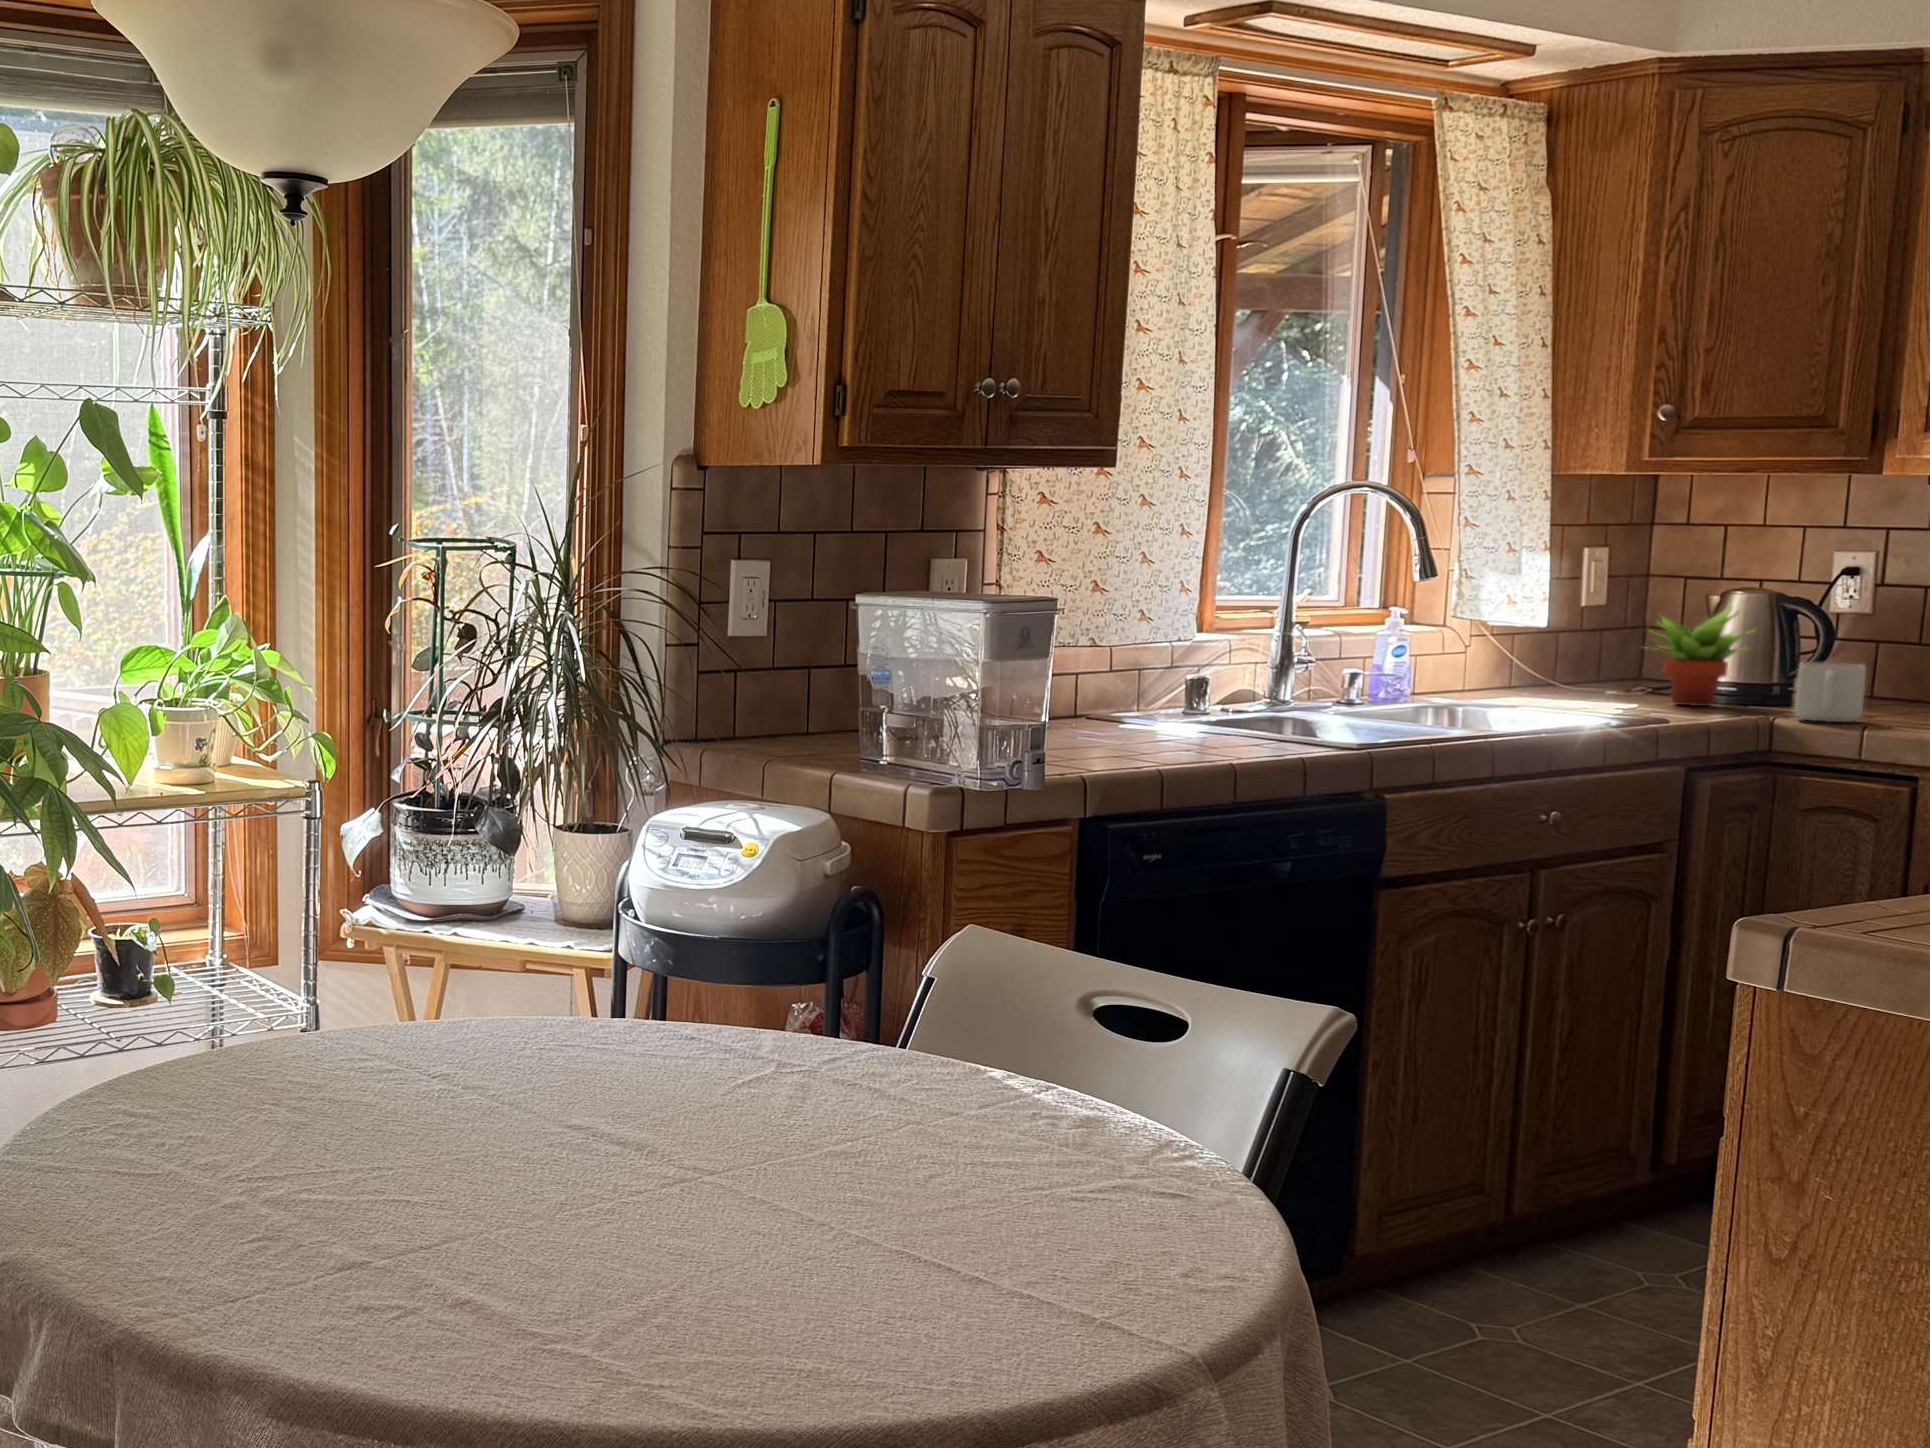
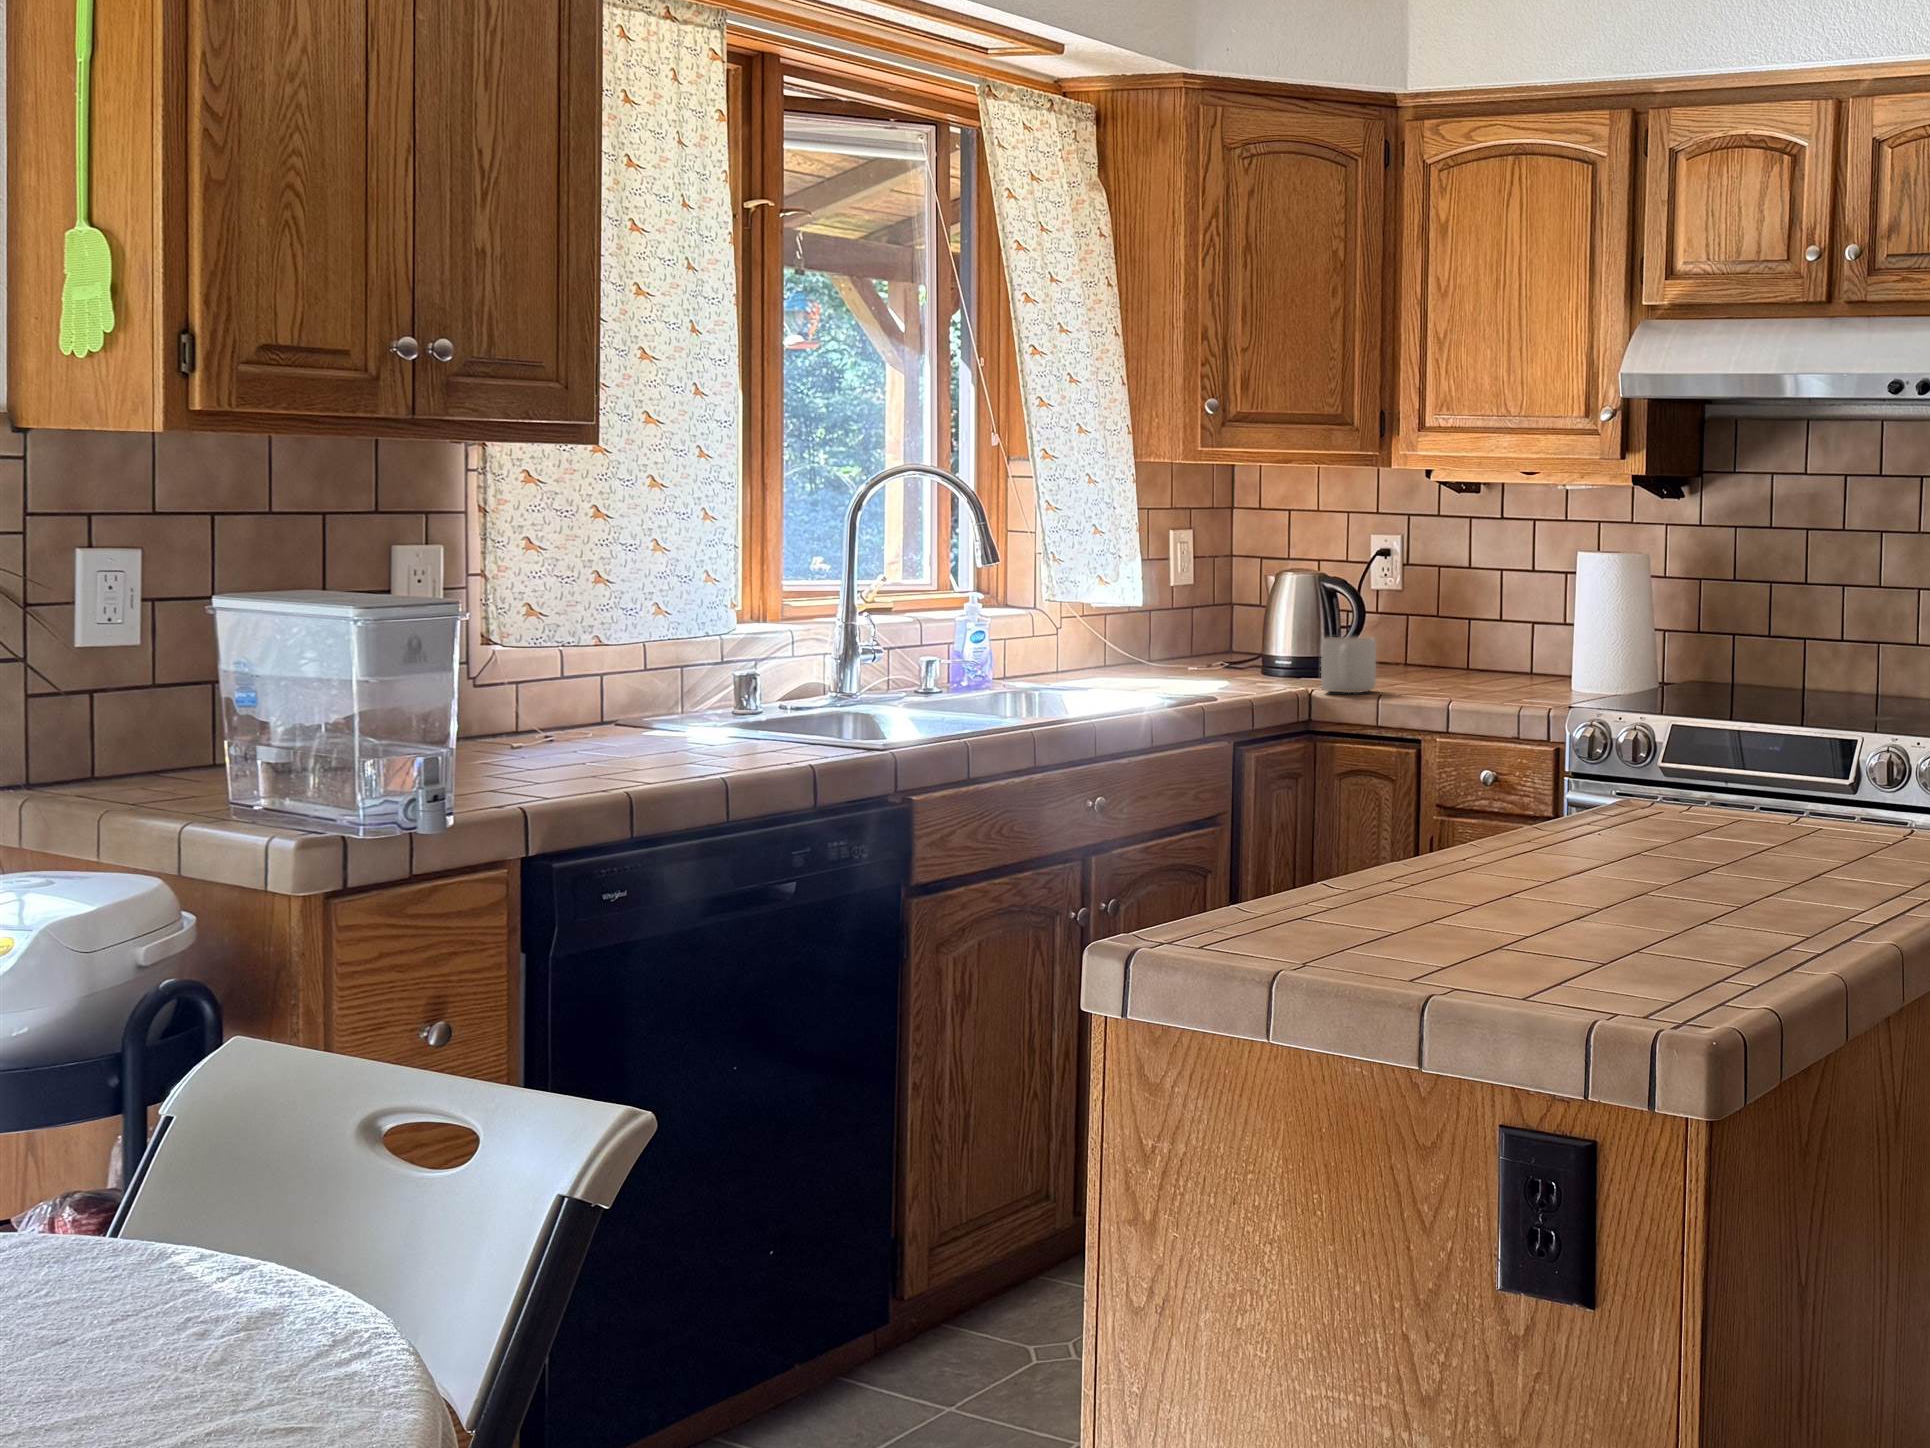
succulent plant: present [1656,607,1750,706] -> none [1203,585,1300,682]

